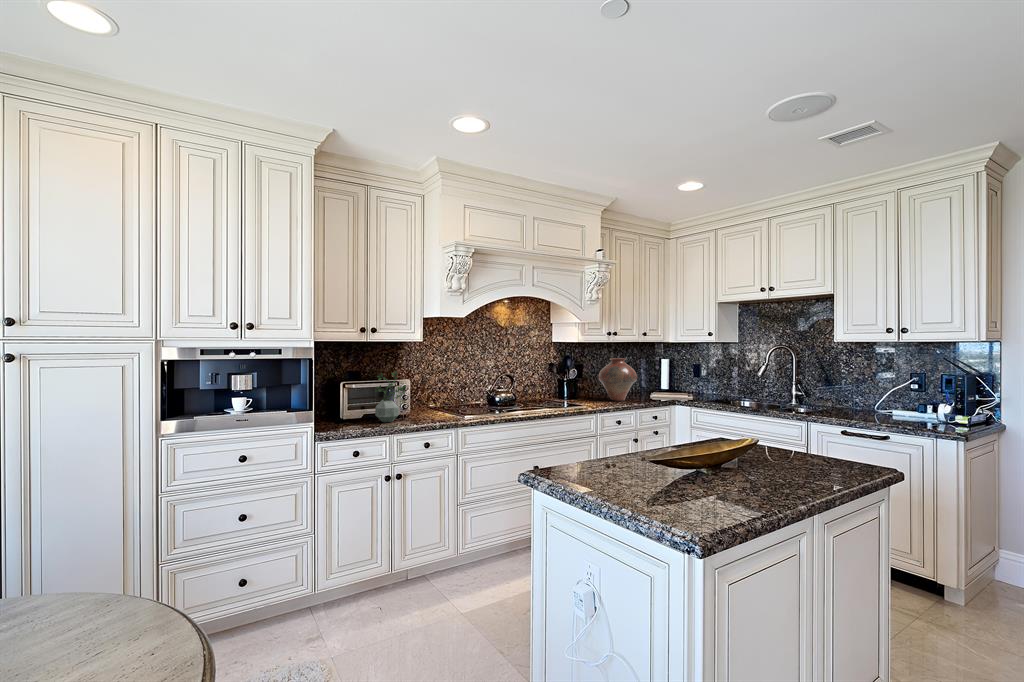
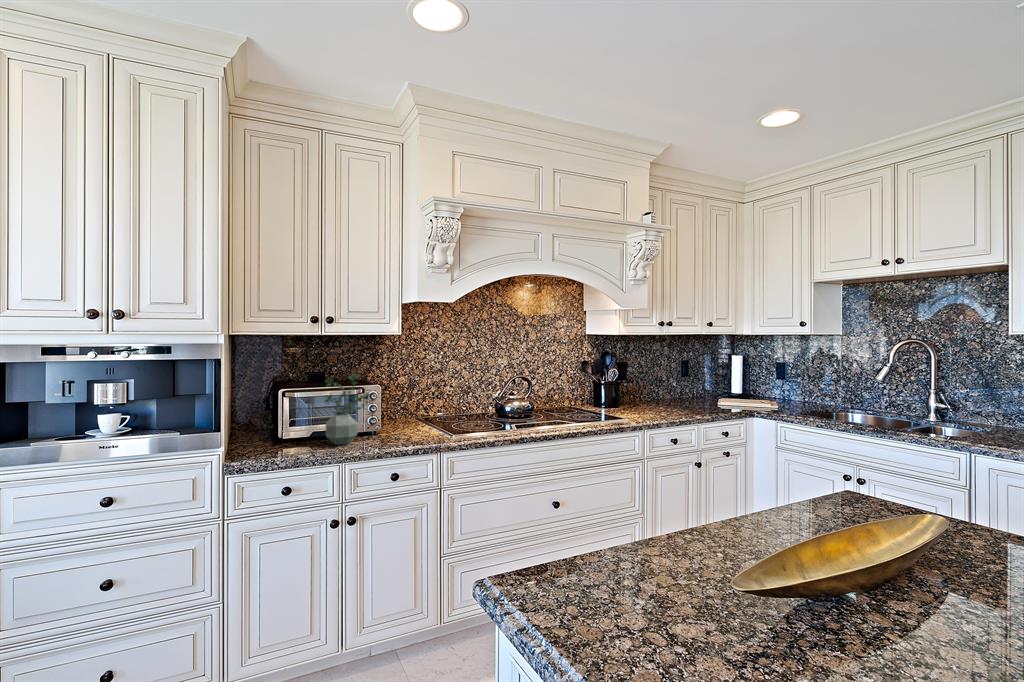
vase: present [598,358,637,401] -> none [647,355,700,411]

